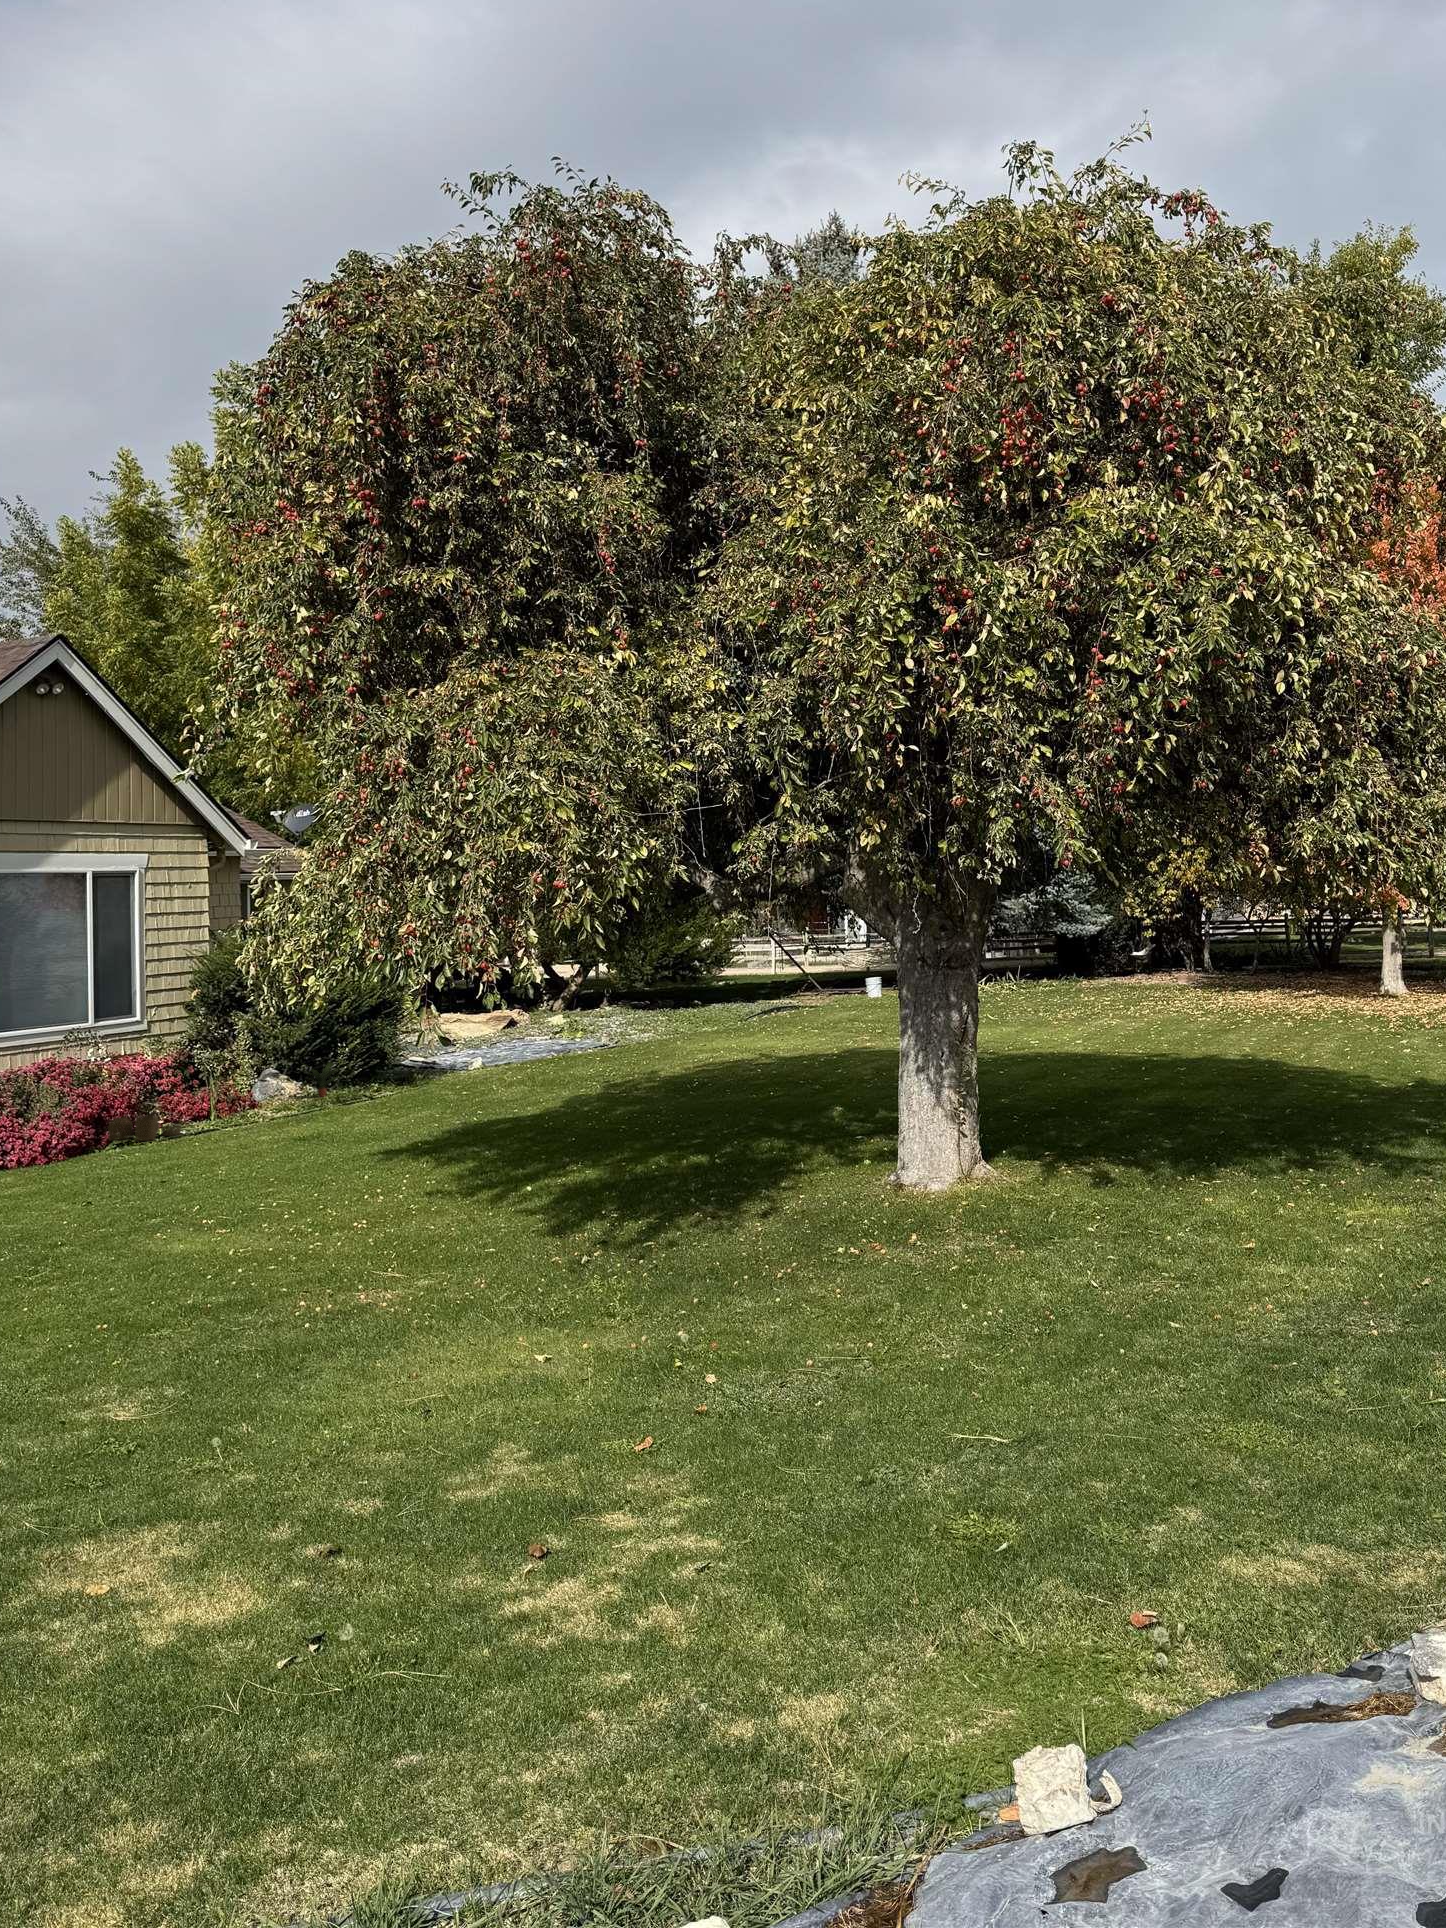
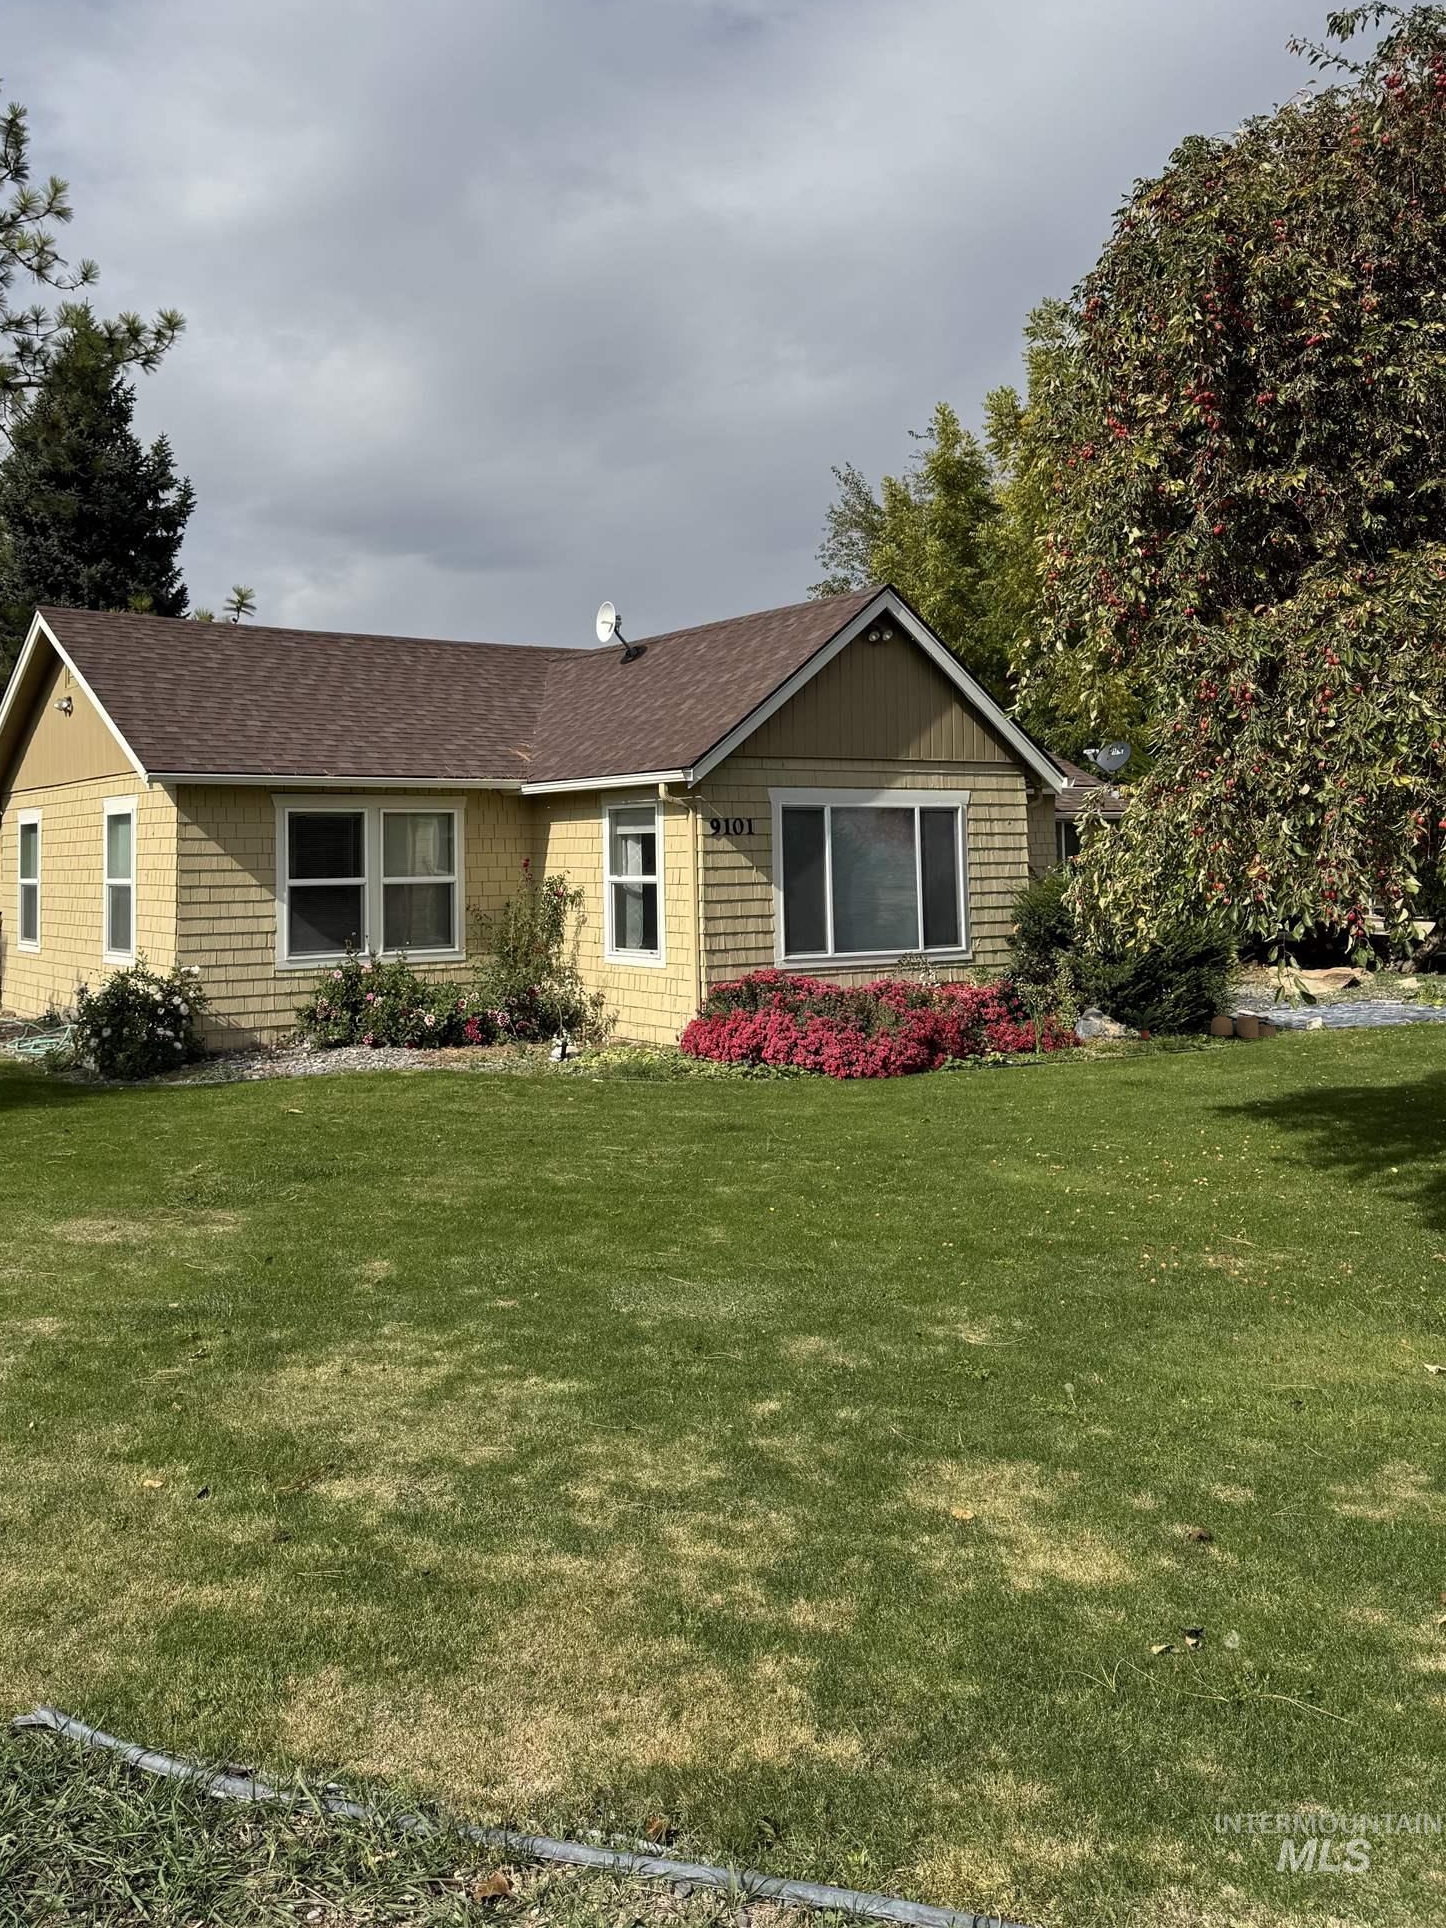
woven basket: present [108,1115,181,1141] -> present [1211,1014,1276,1038]

